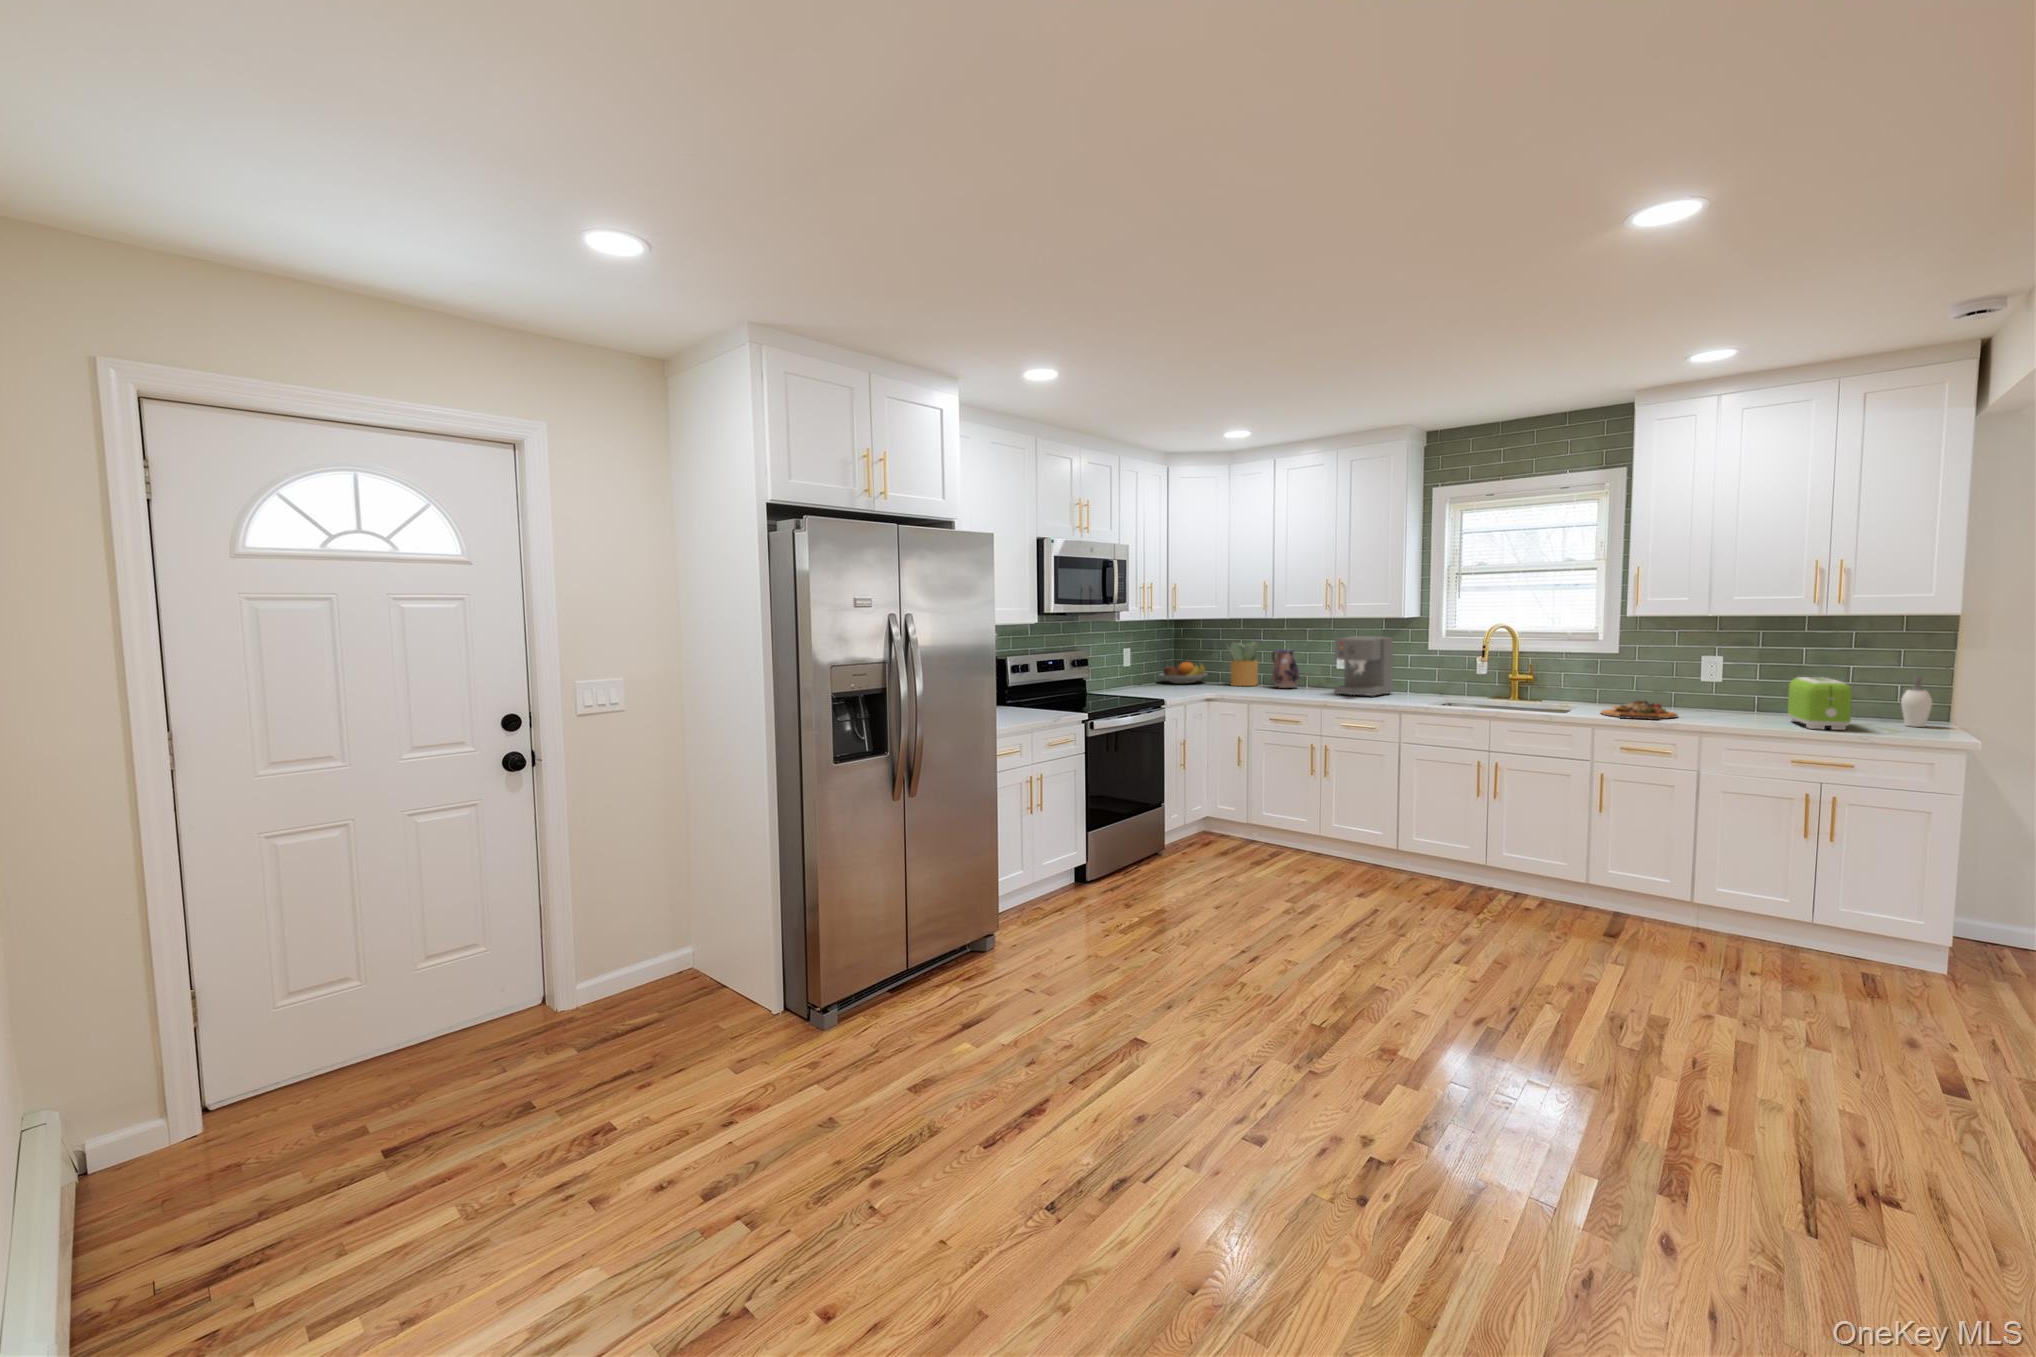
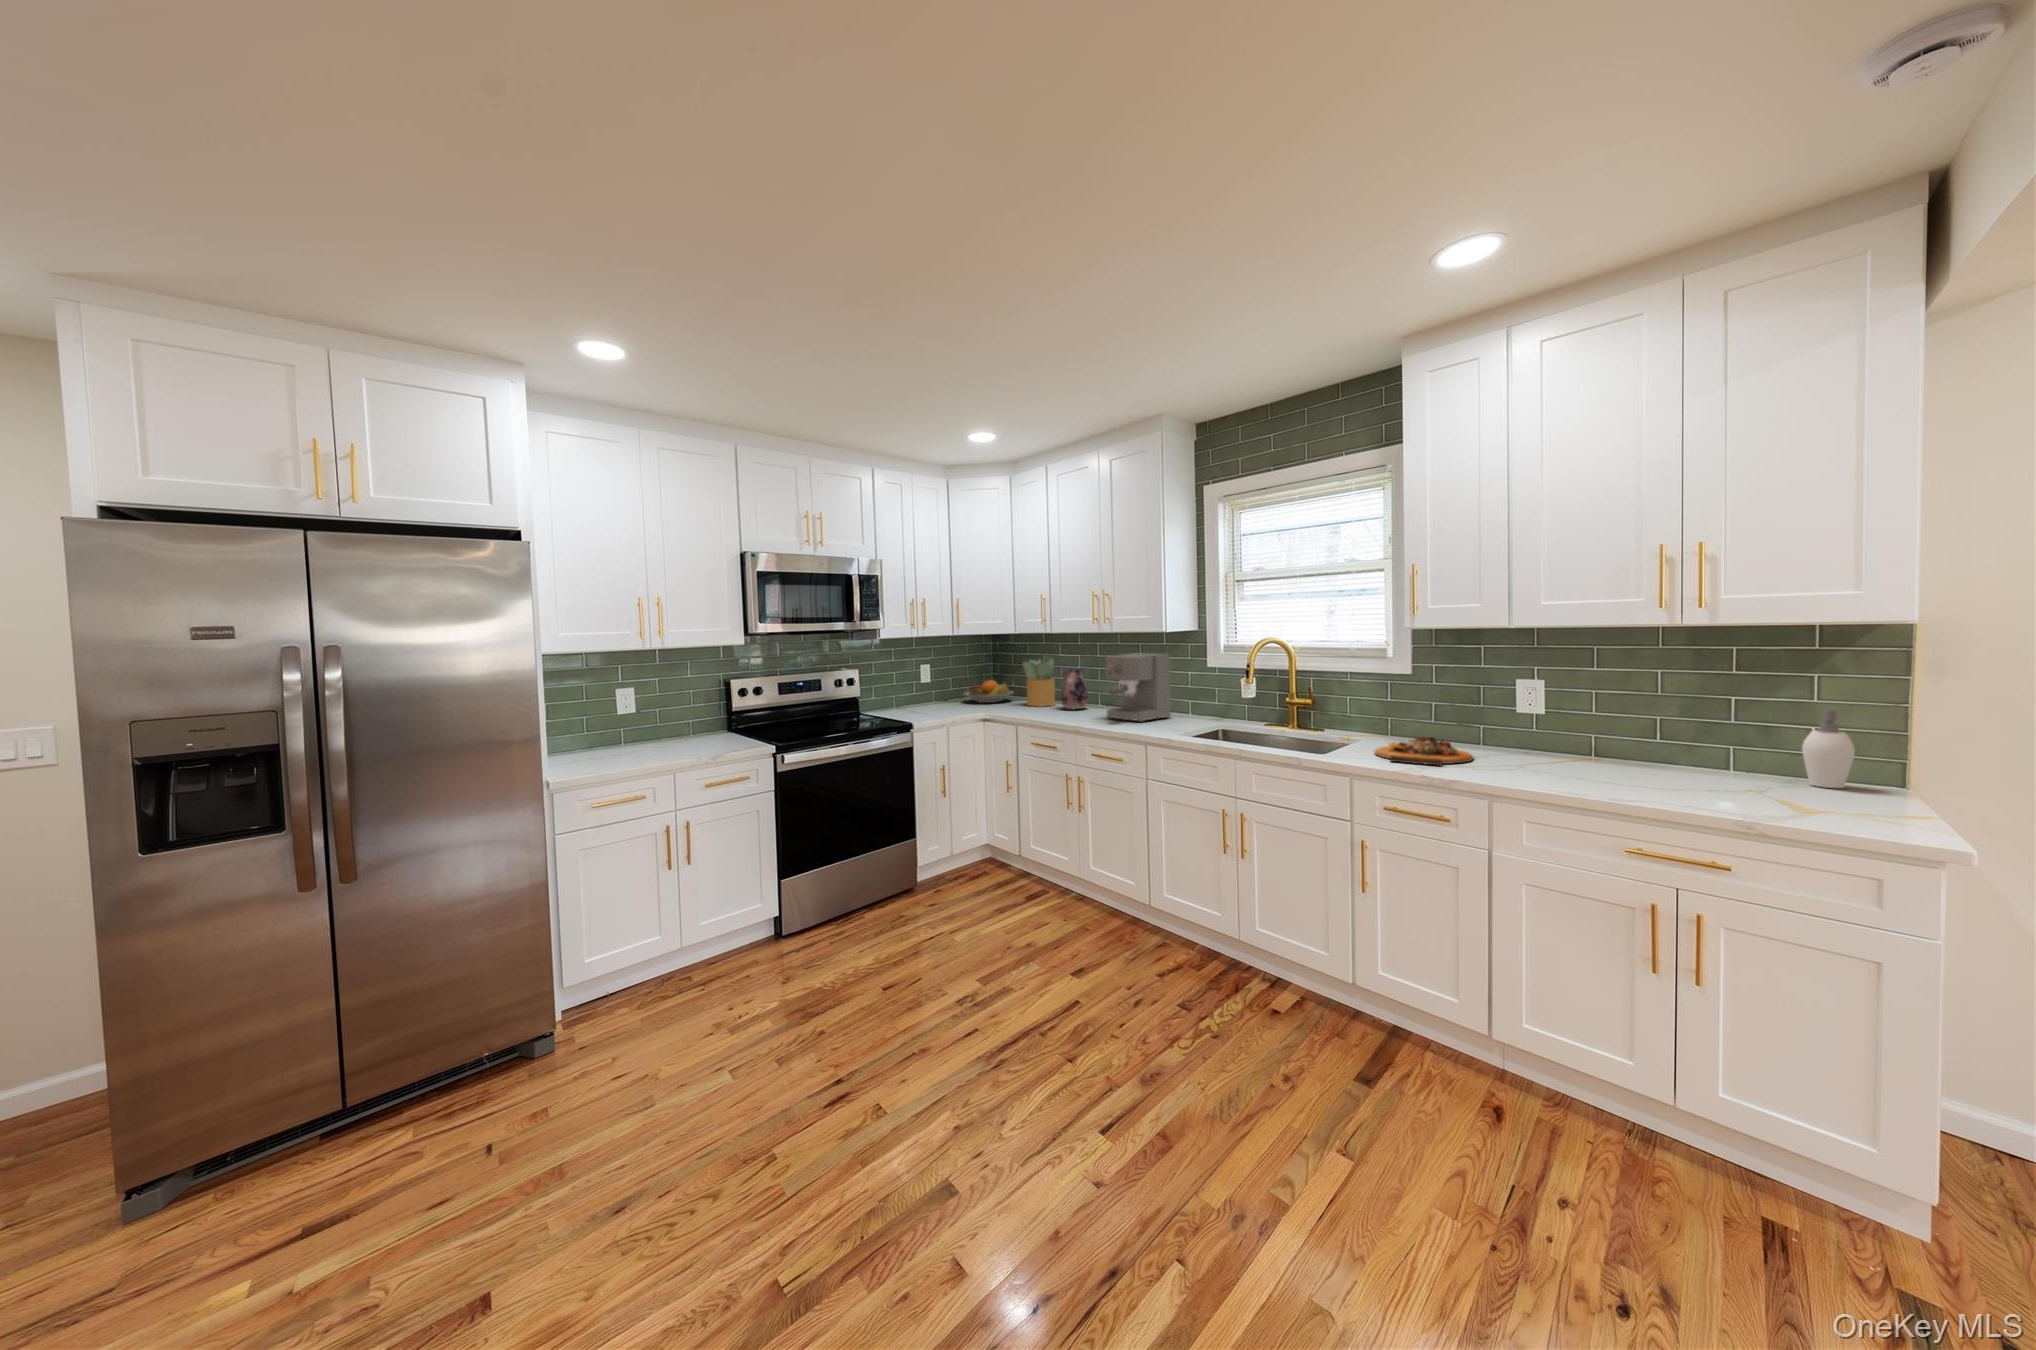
toaster: present [1788,677,1852,730] -> none [1626,710,1720,793]

